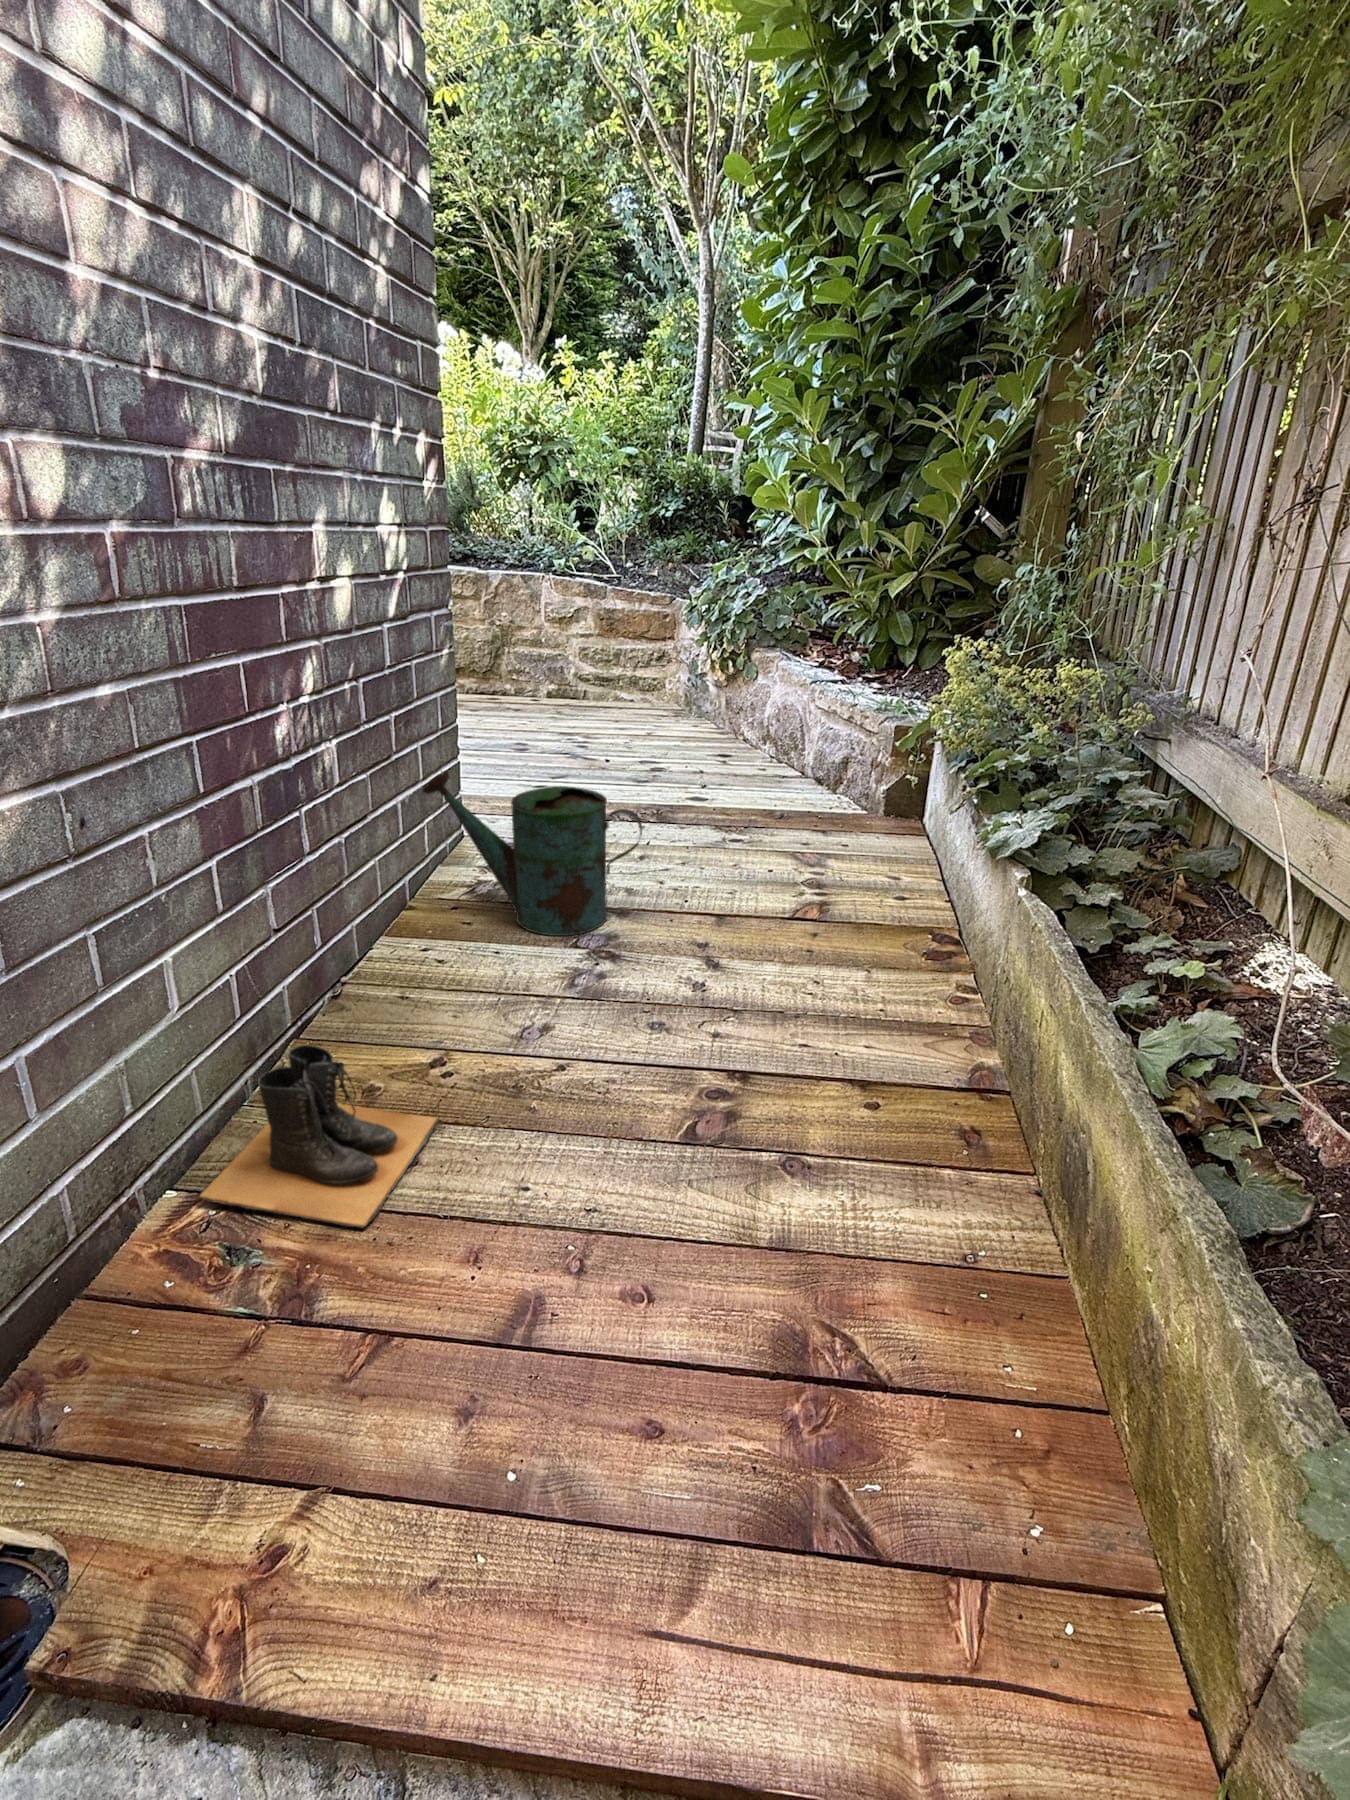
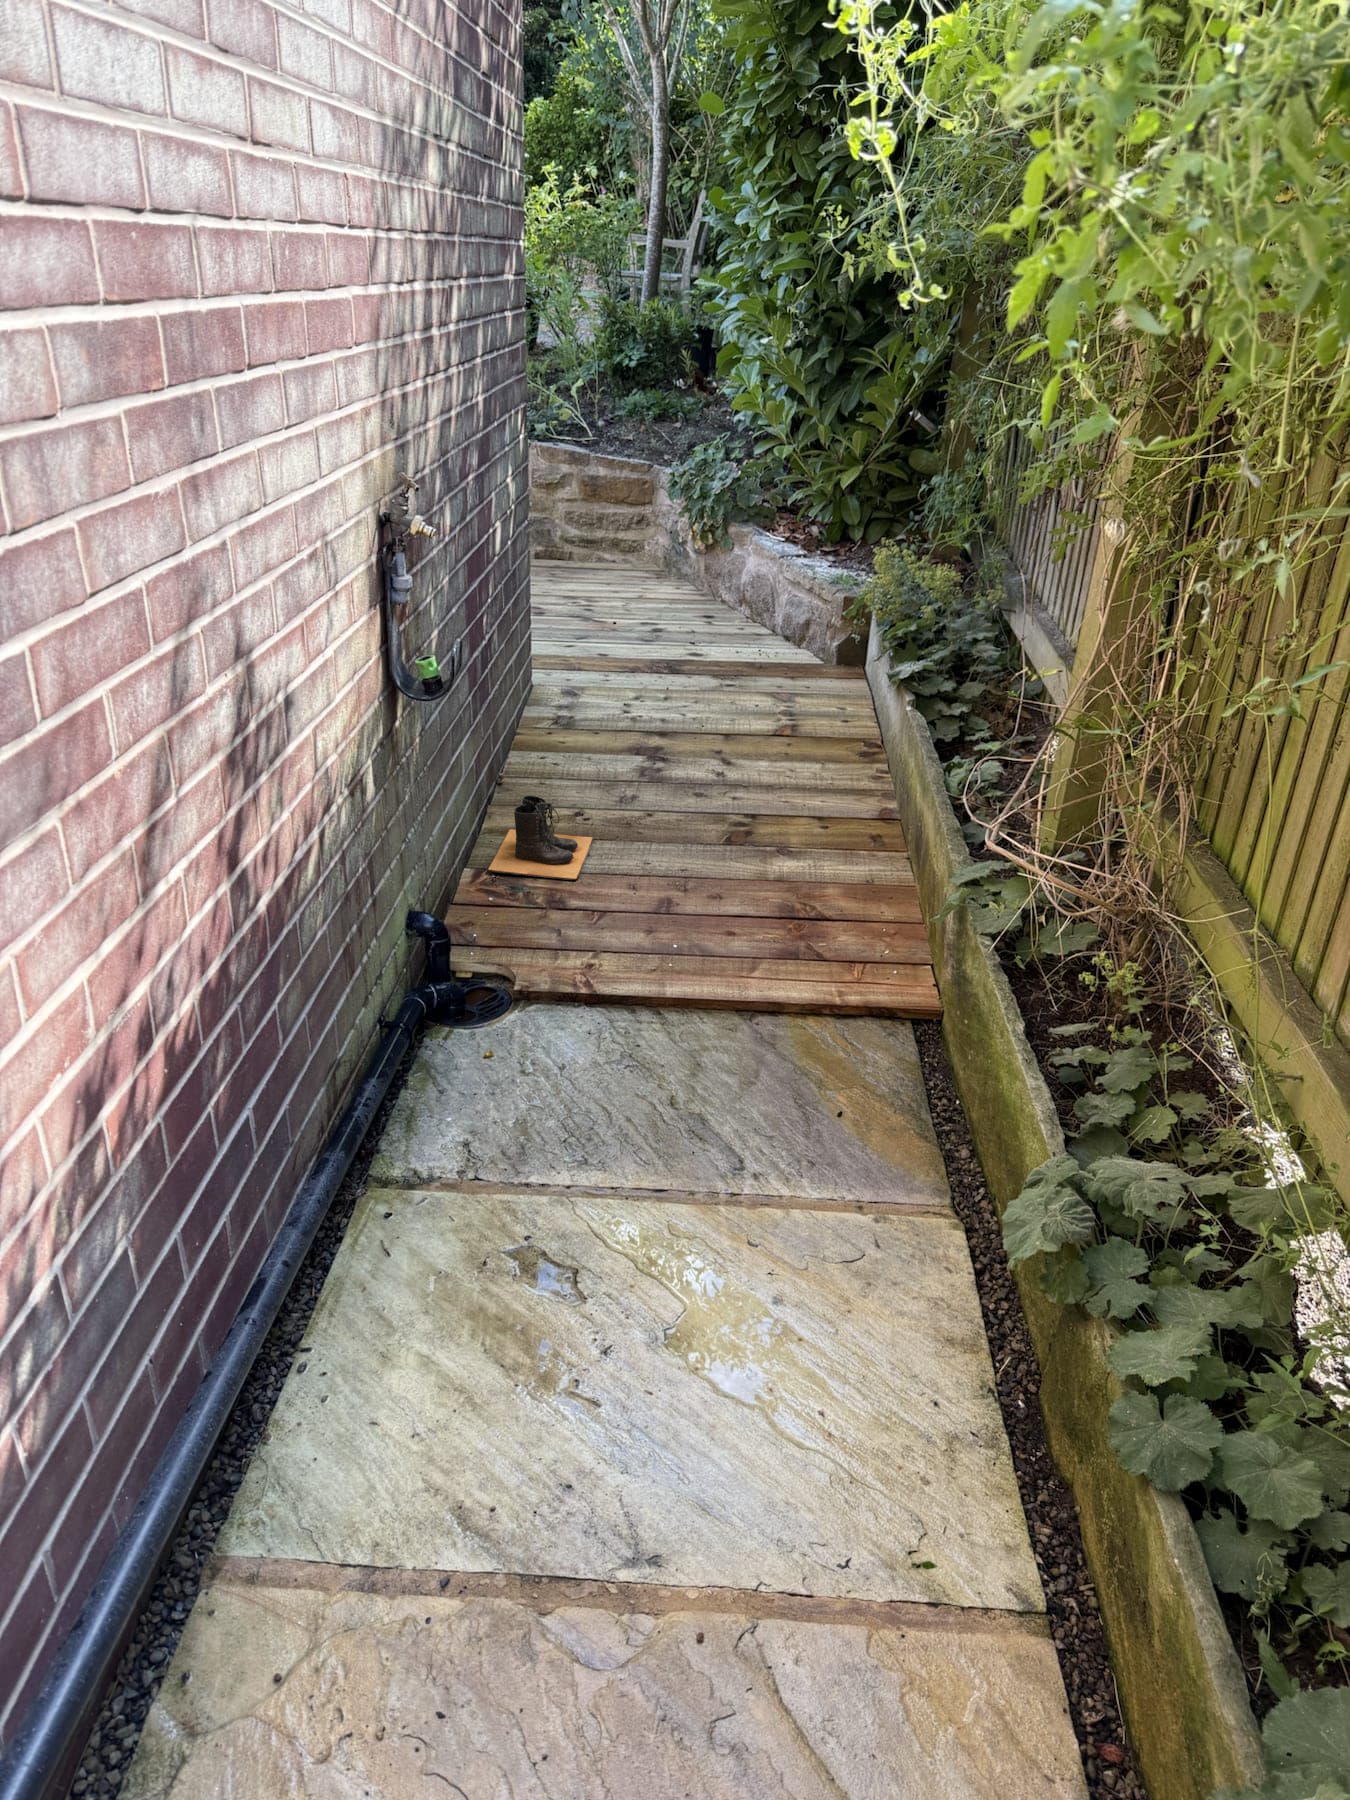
watering can: present [422,771,642,936] -> none [531,640,677,749]

